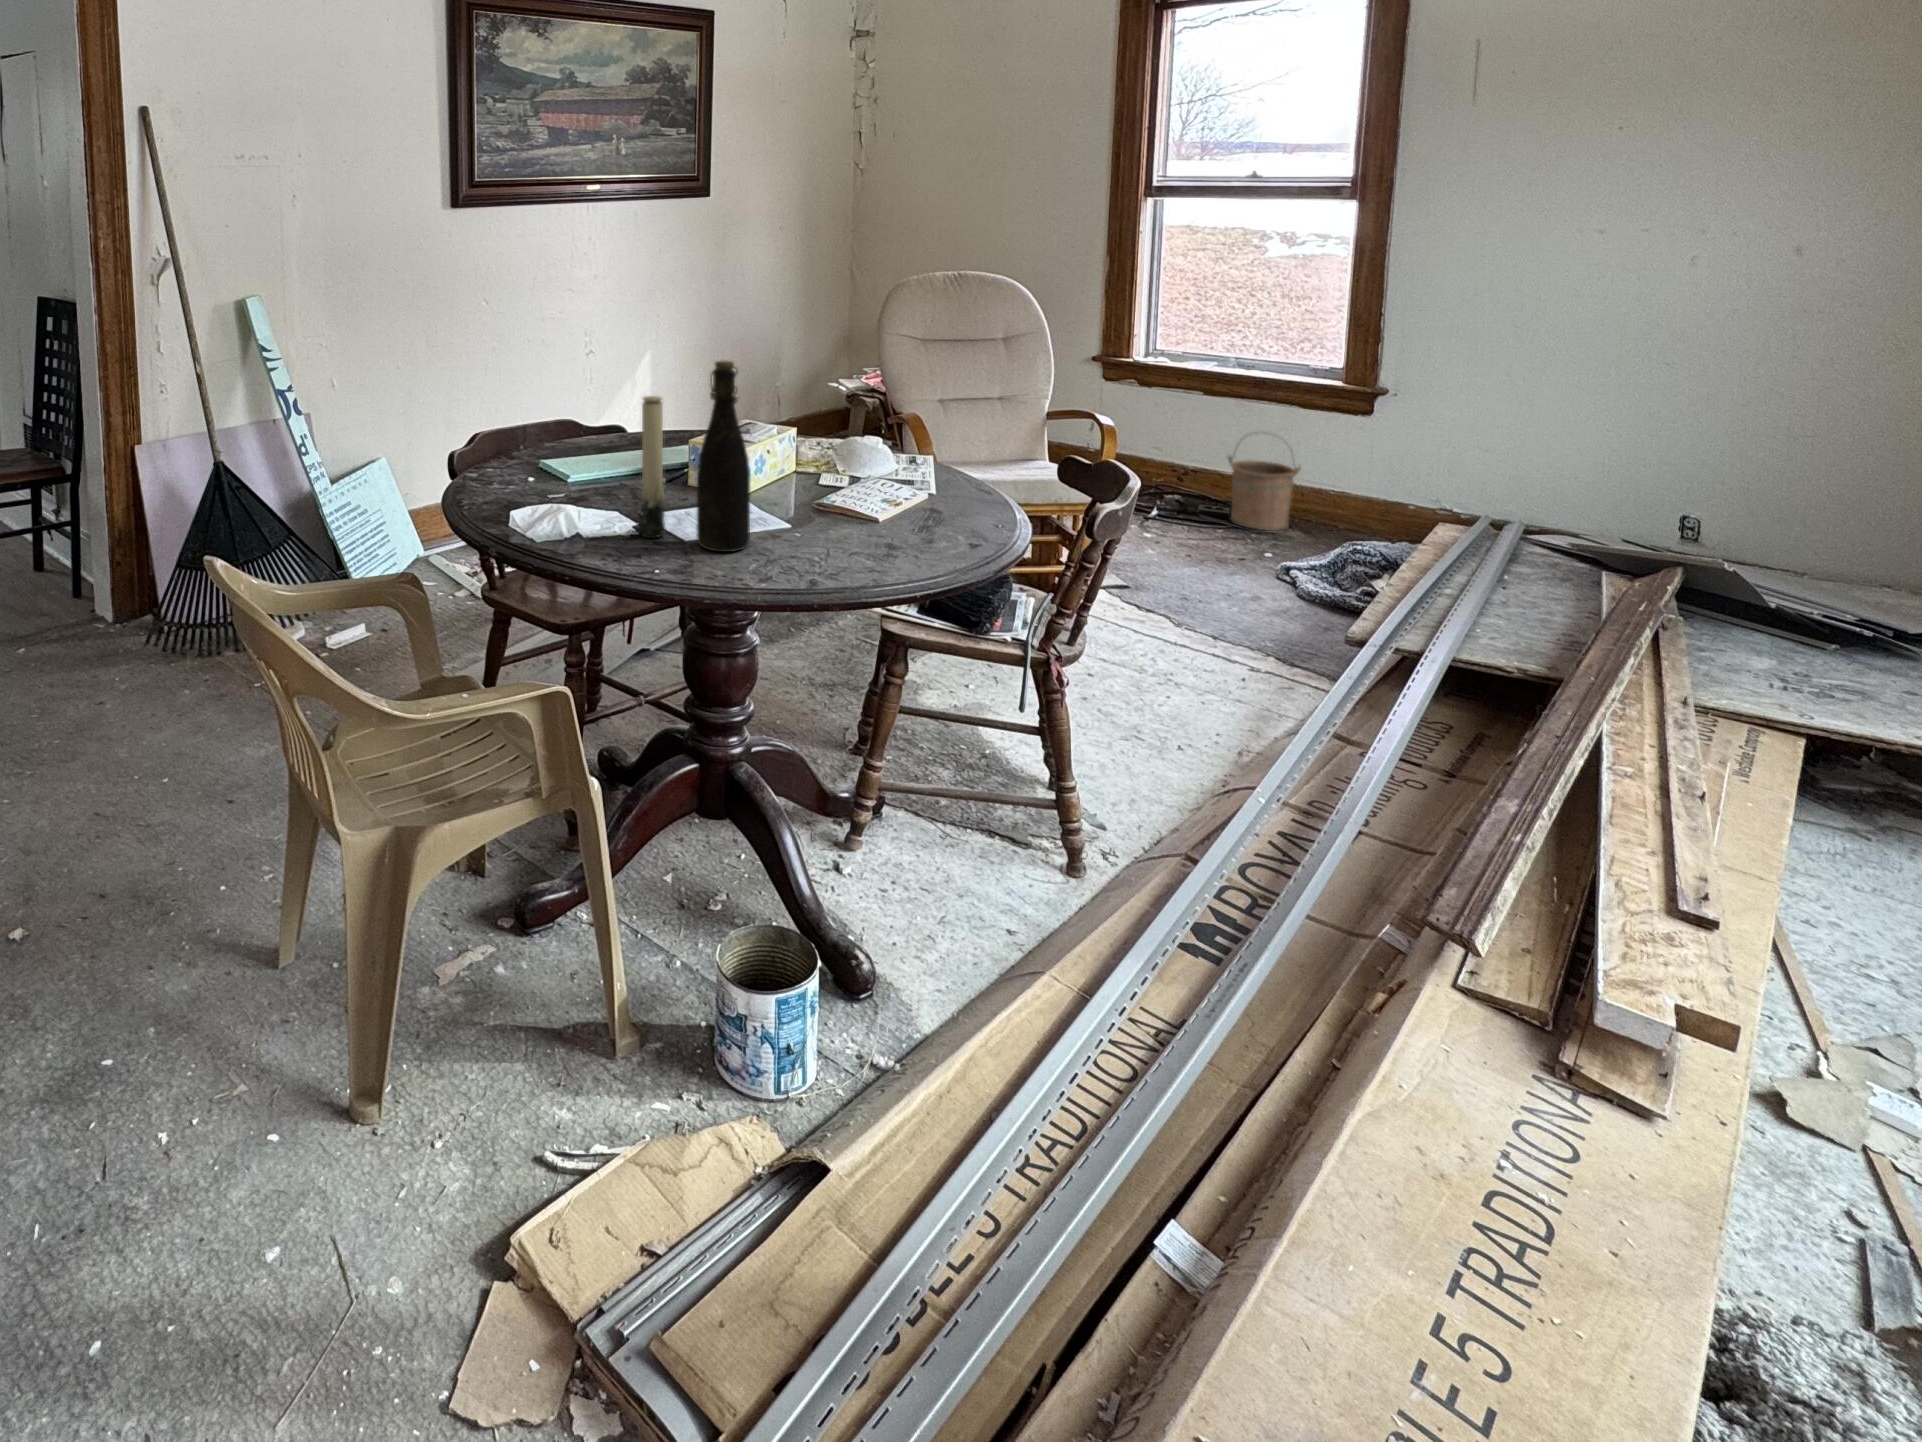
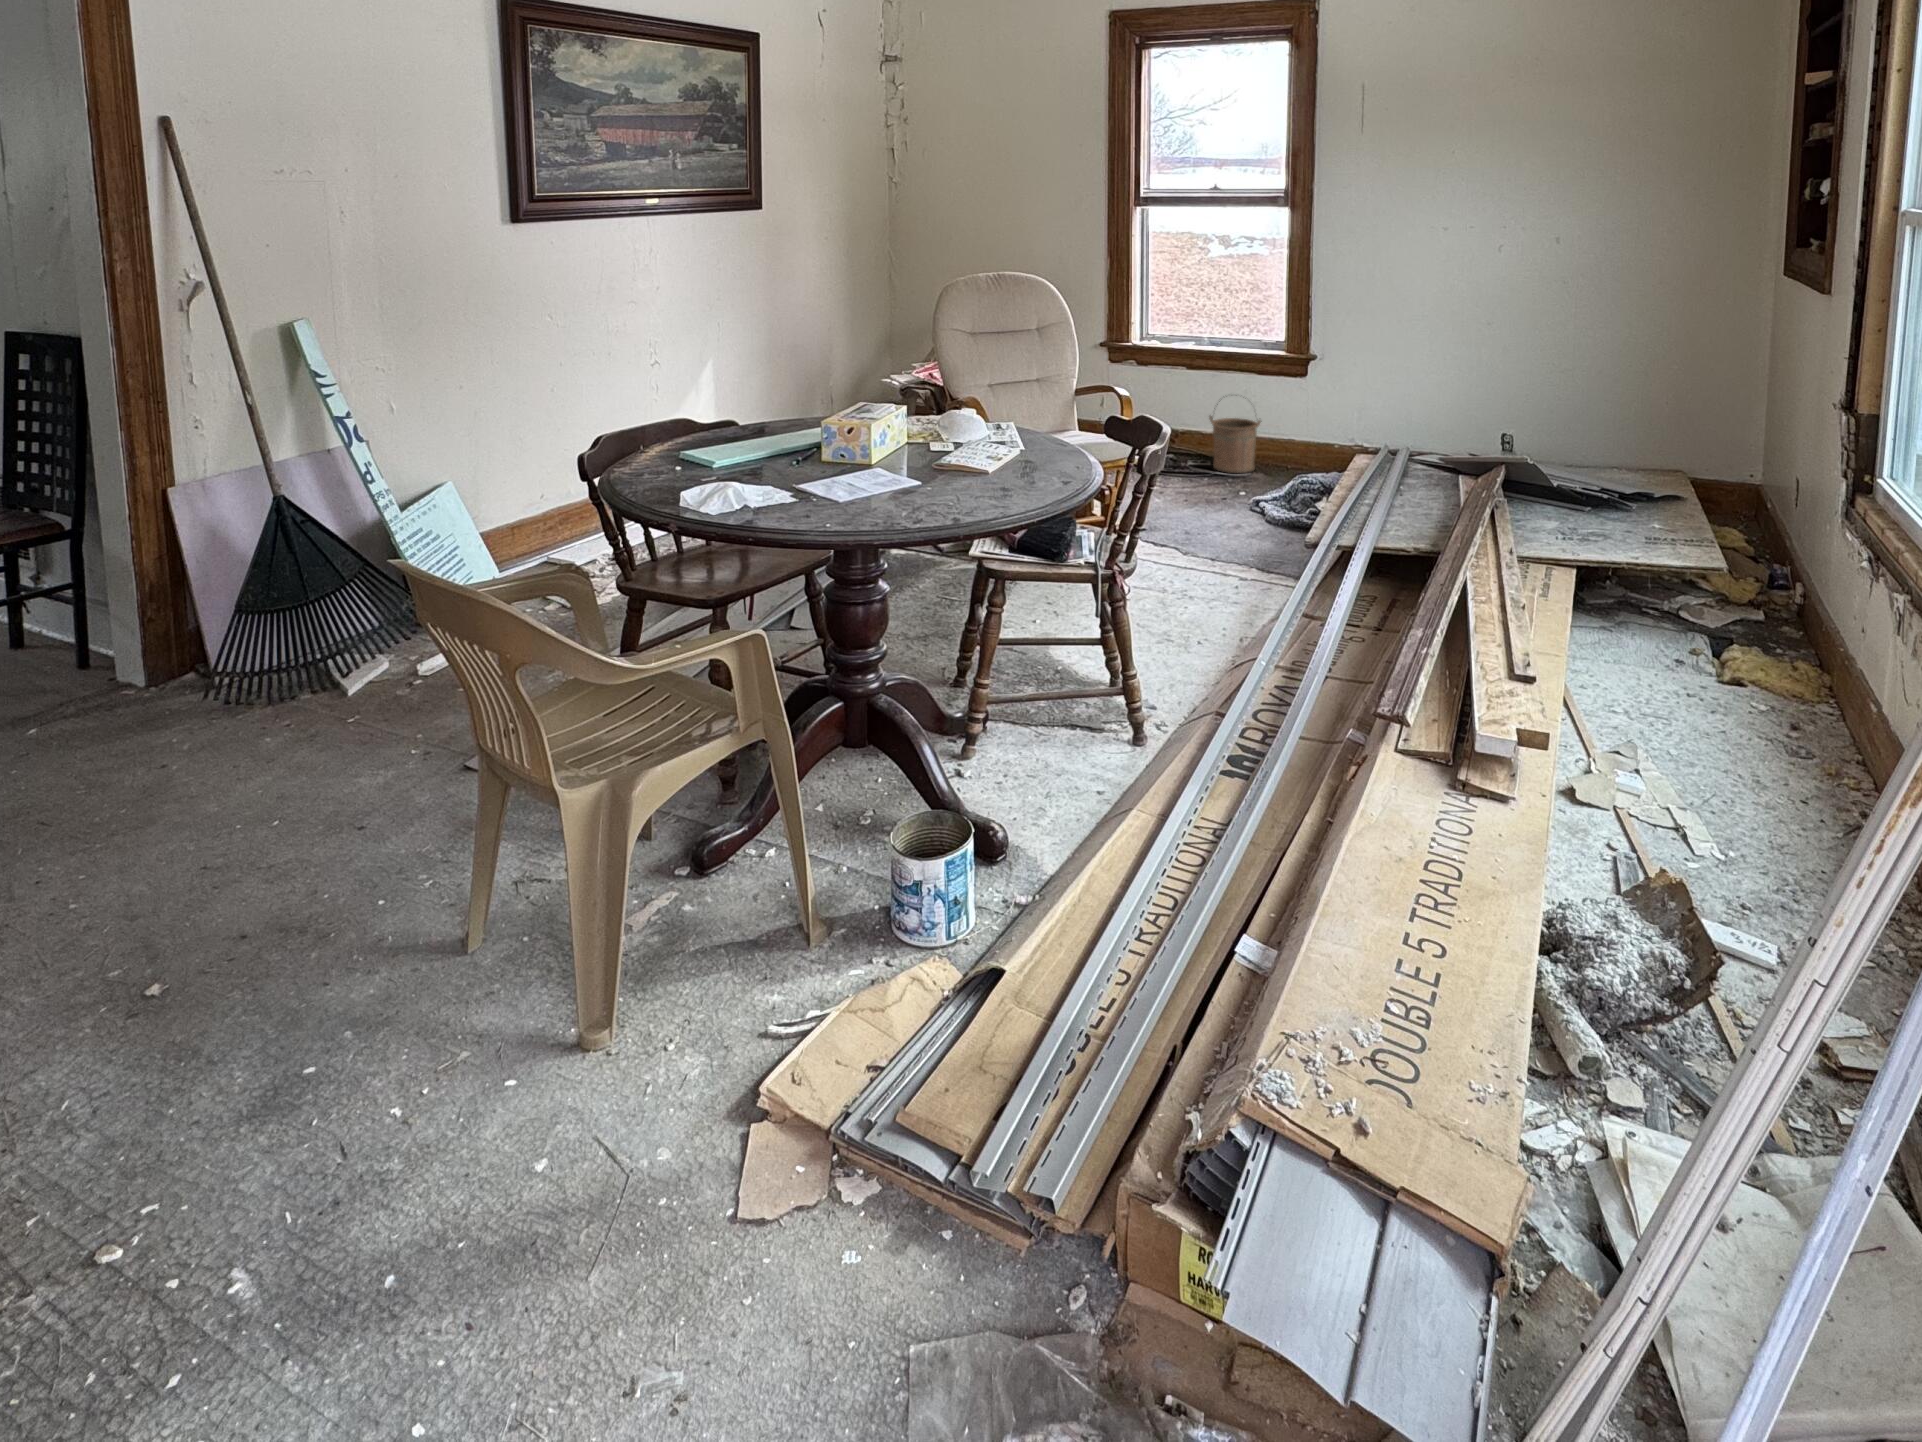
bottle: present [697,361,750,552] -> none [843,350,890,512]
candle: present [626,396,665,538] -> none [780,384,816,509]

